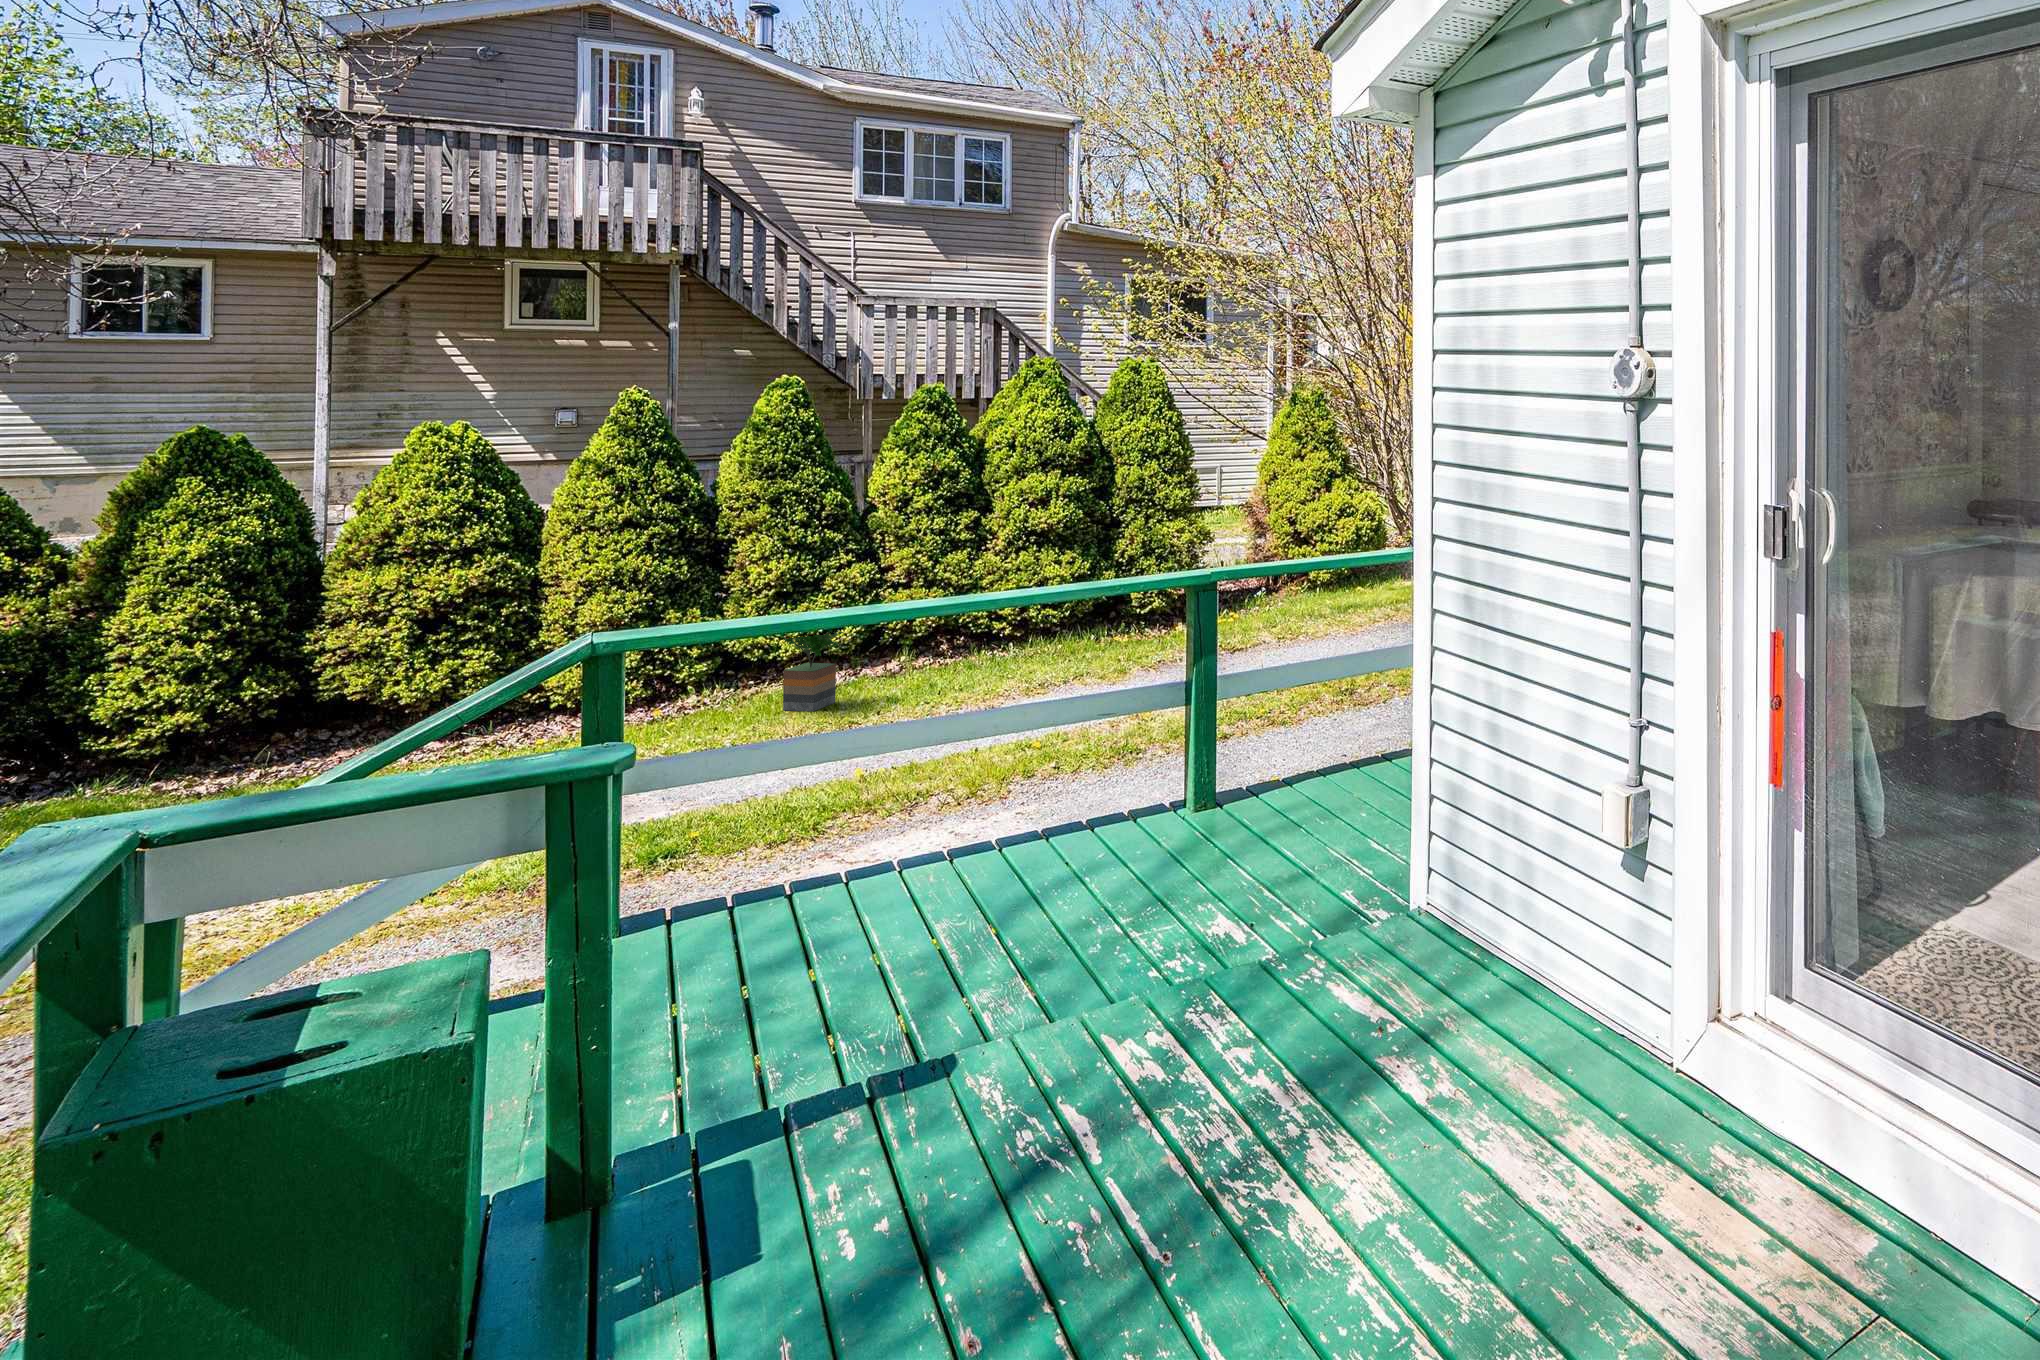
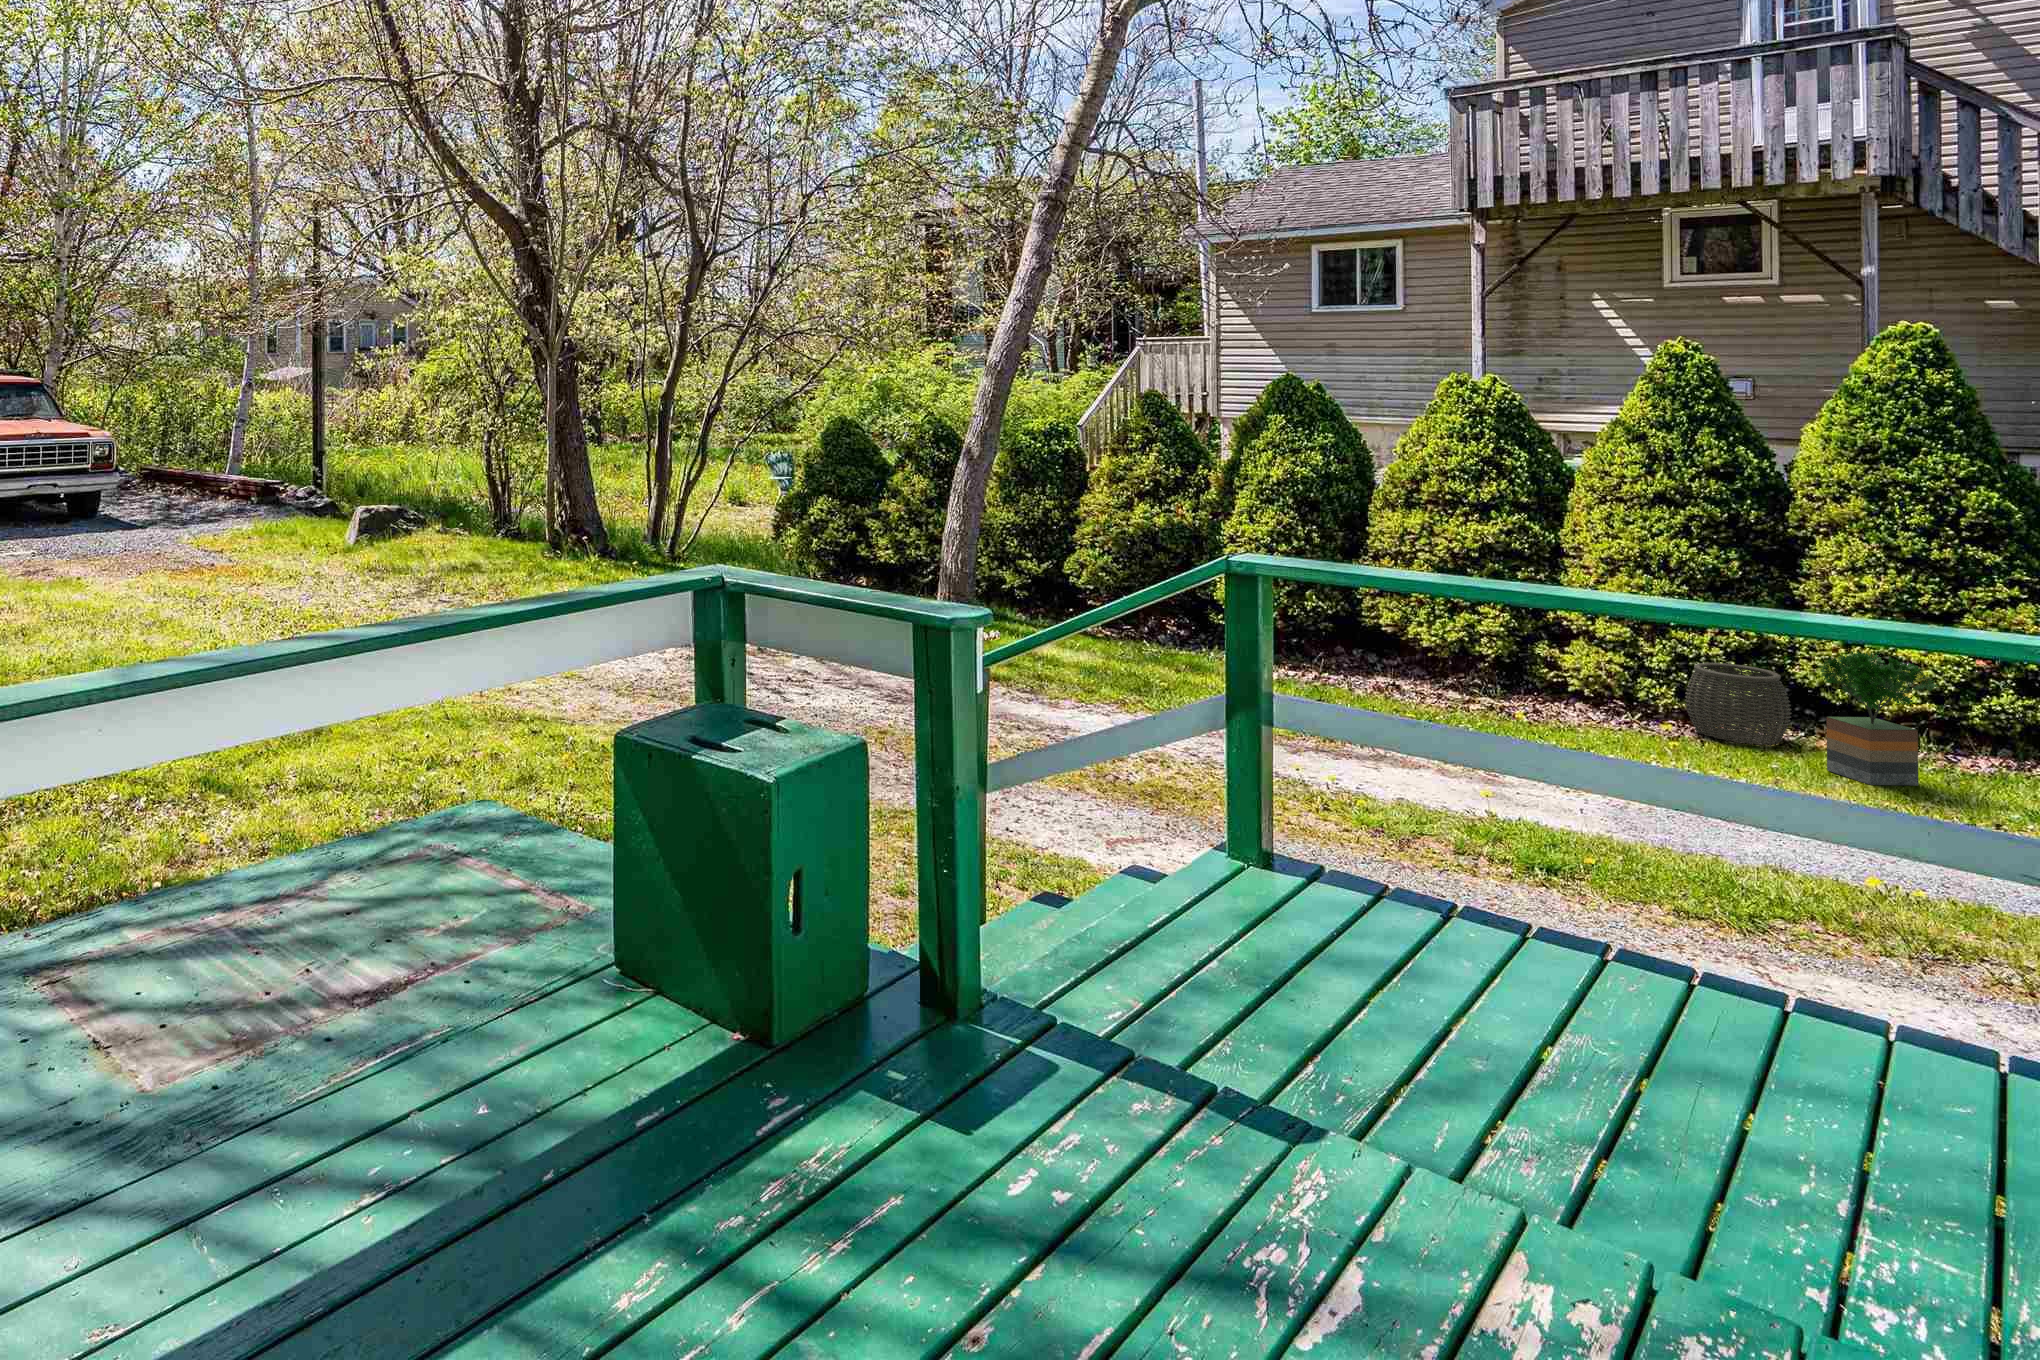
woven basket: none [672,647,746,712] -> present [1685,663,1792,745]

